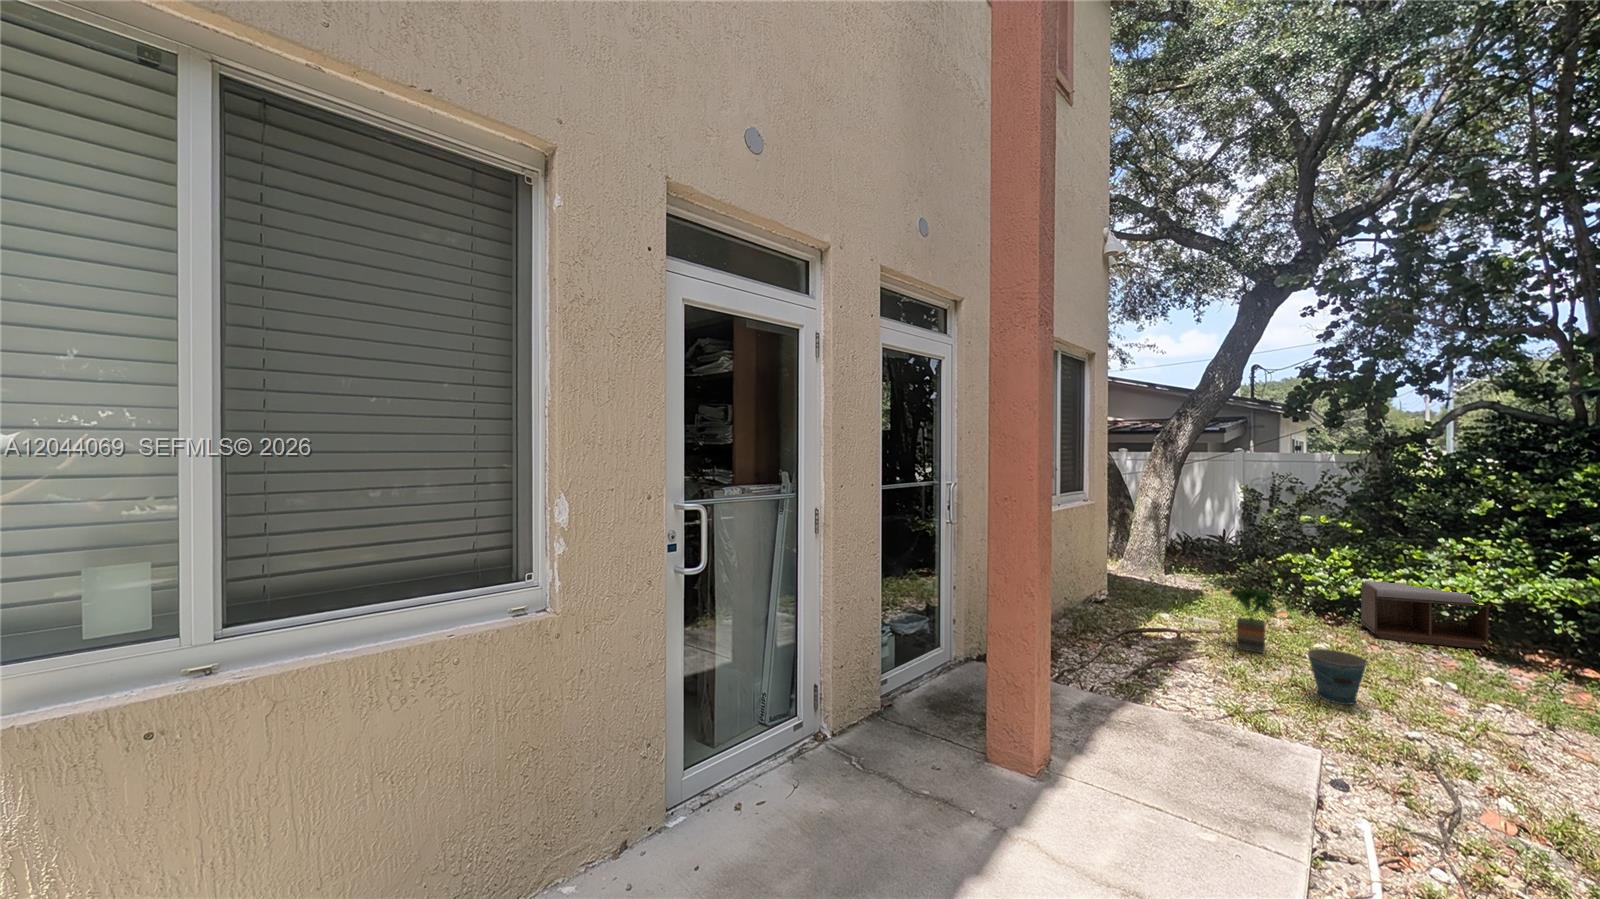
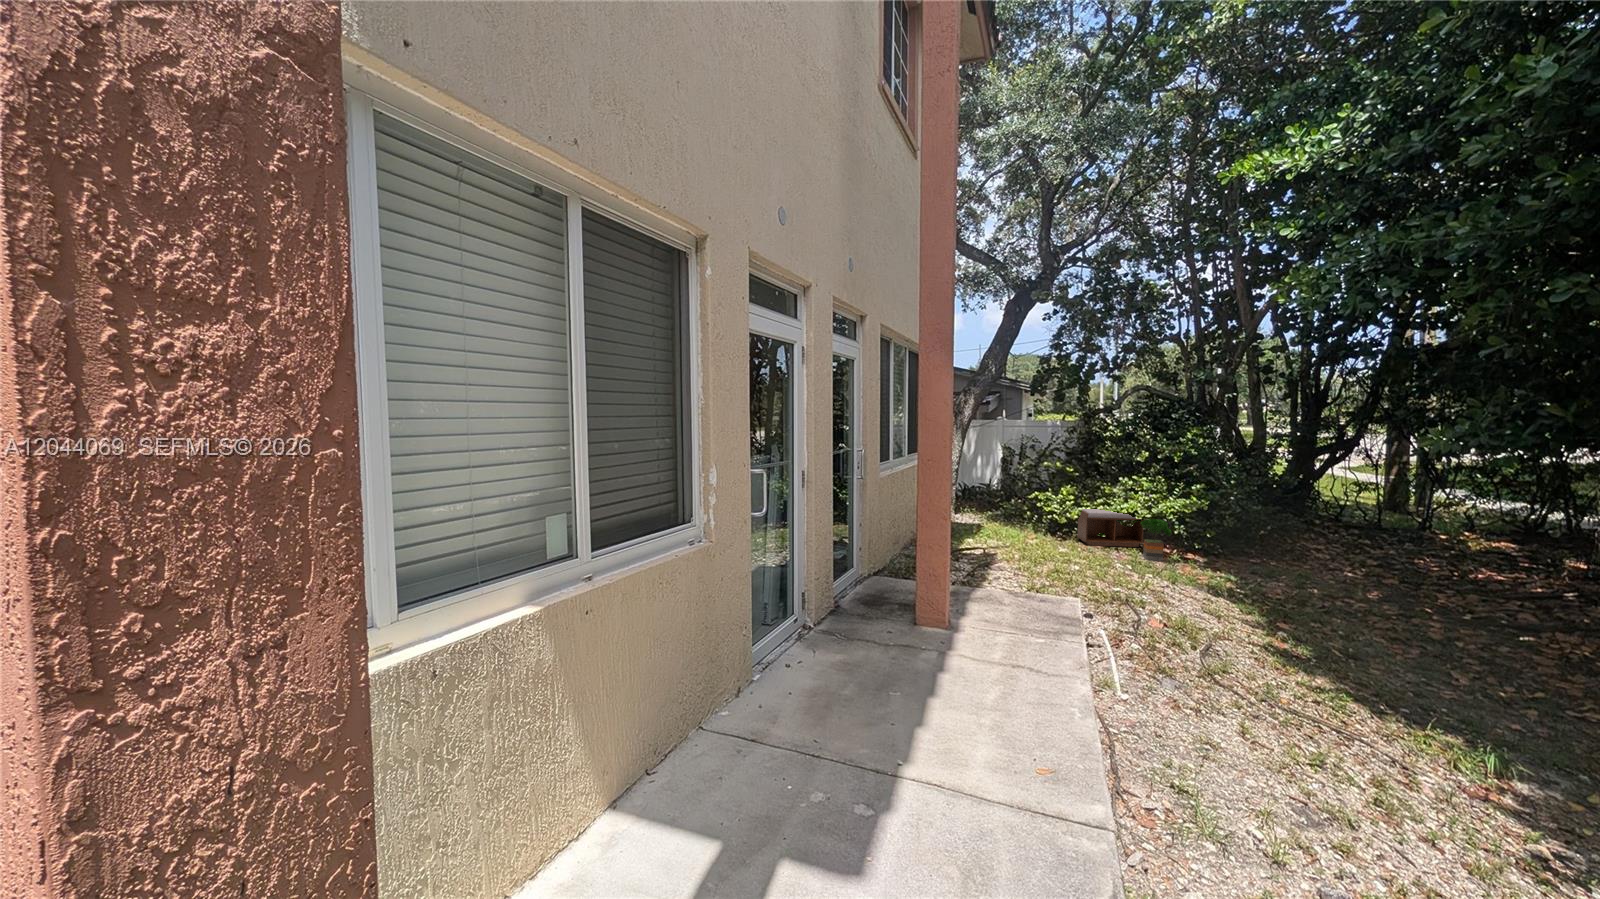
potted tree: present [1229,588,1277,653] -> present [1141,519,1171,561]
bucket: present [1308,649,1367,705] -> none [1060,548,1092,580]

